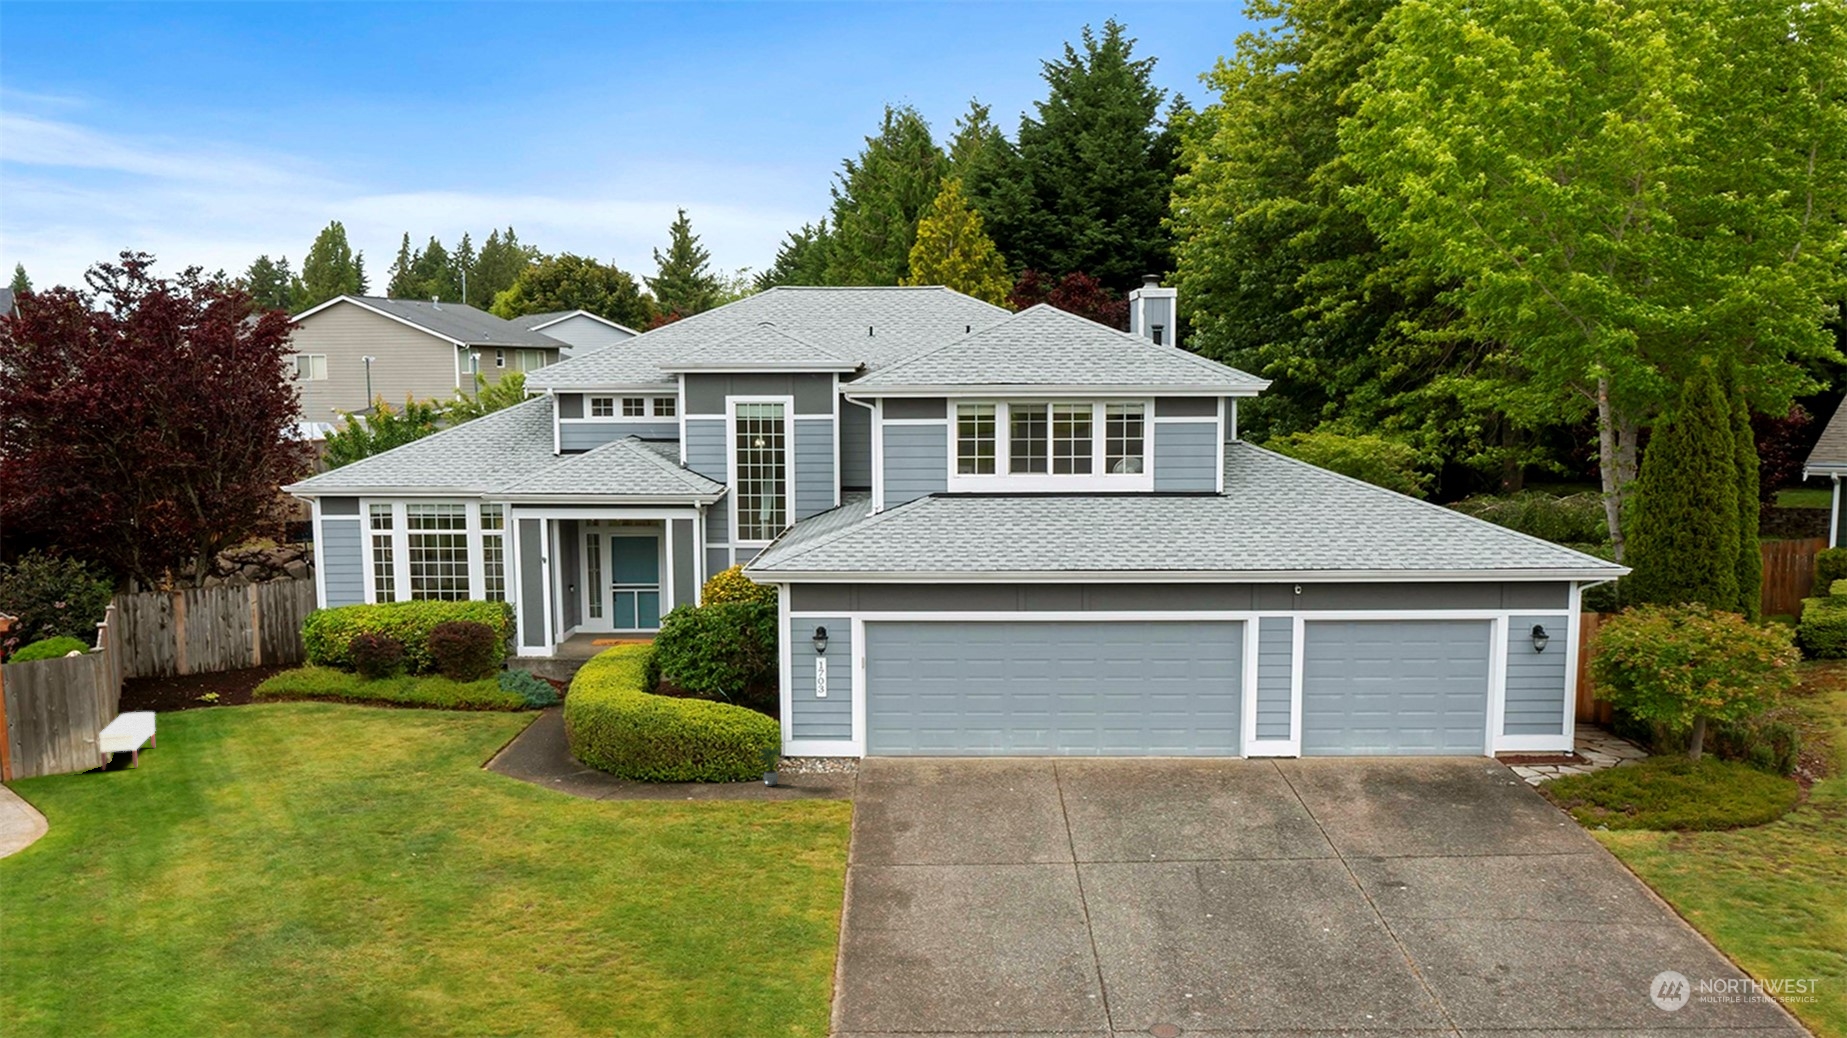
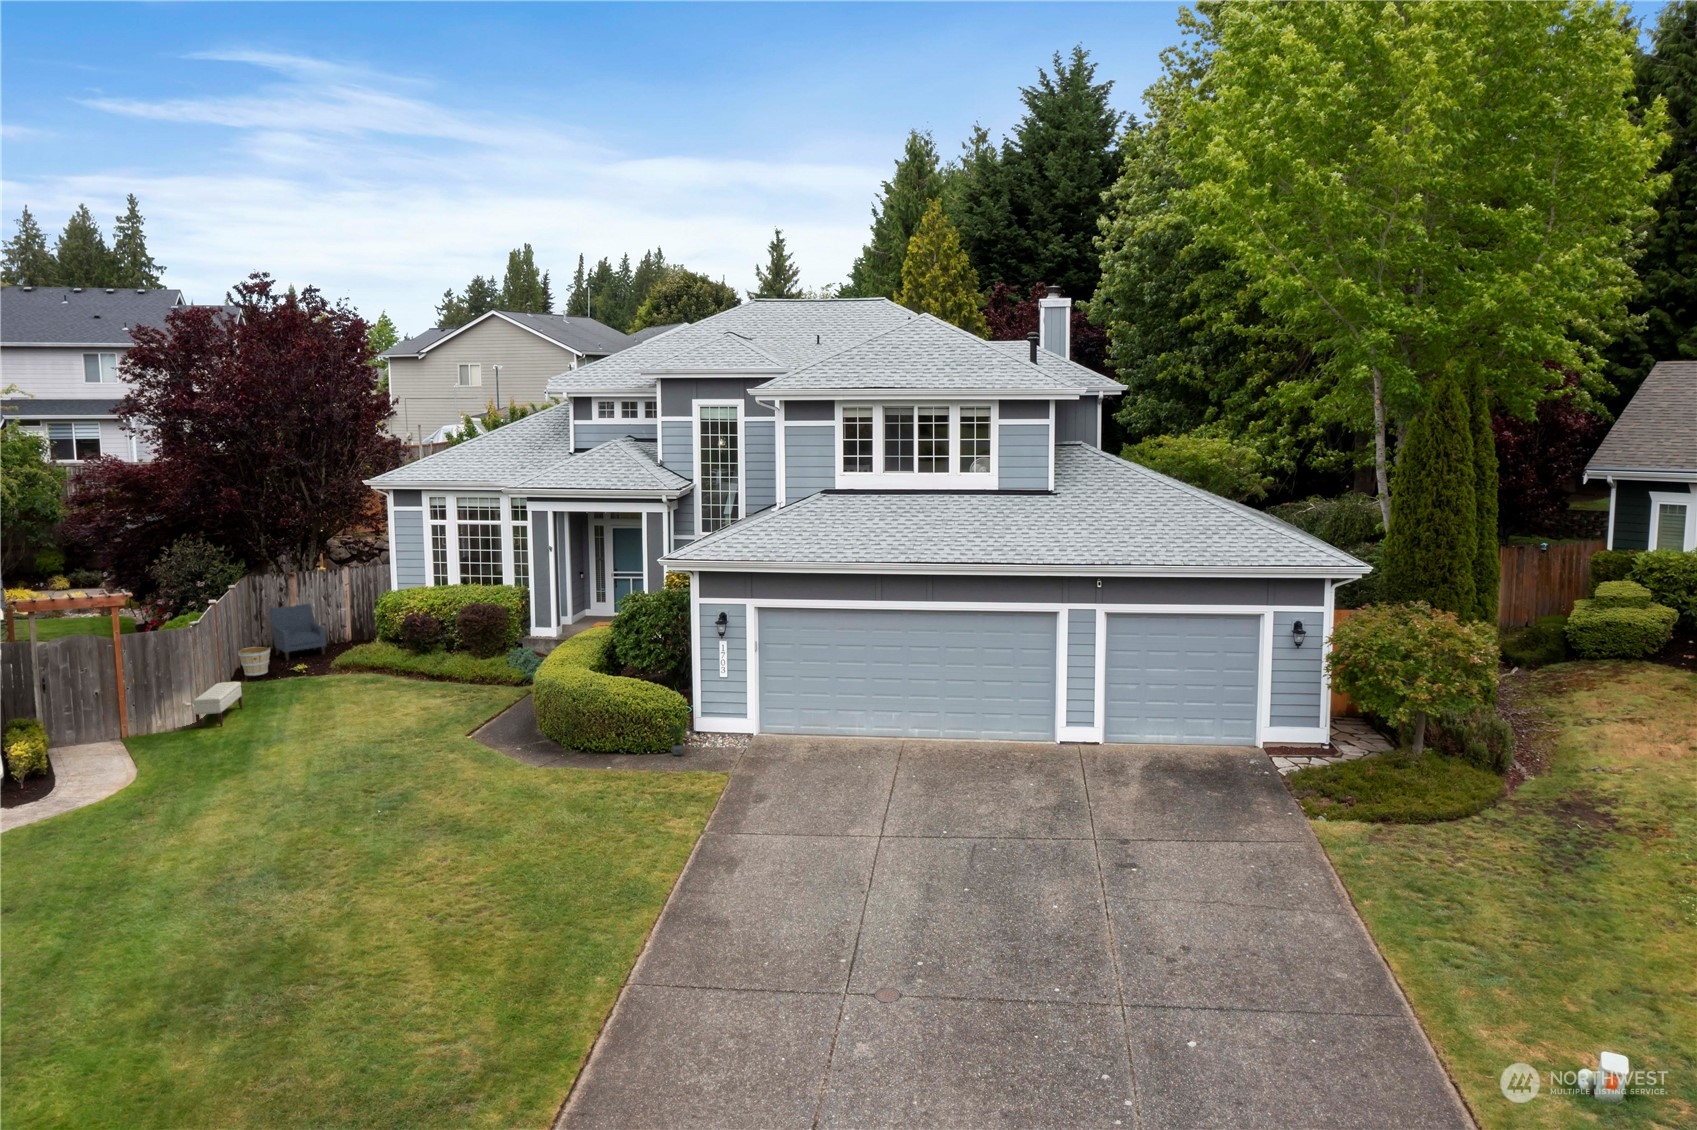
chair: none [164,620,243,694] -> present [269,604,326,660]
wooden bucket: none [131,674,176,712] -> present [238,647,270,676]

